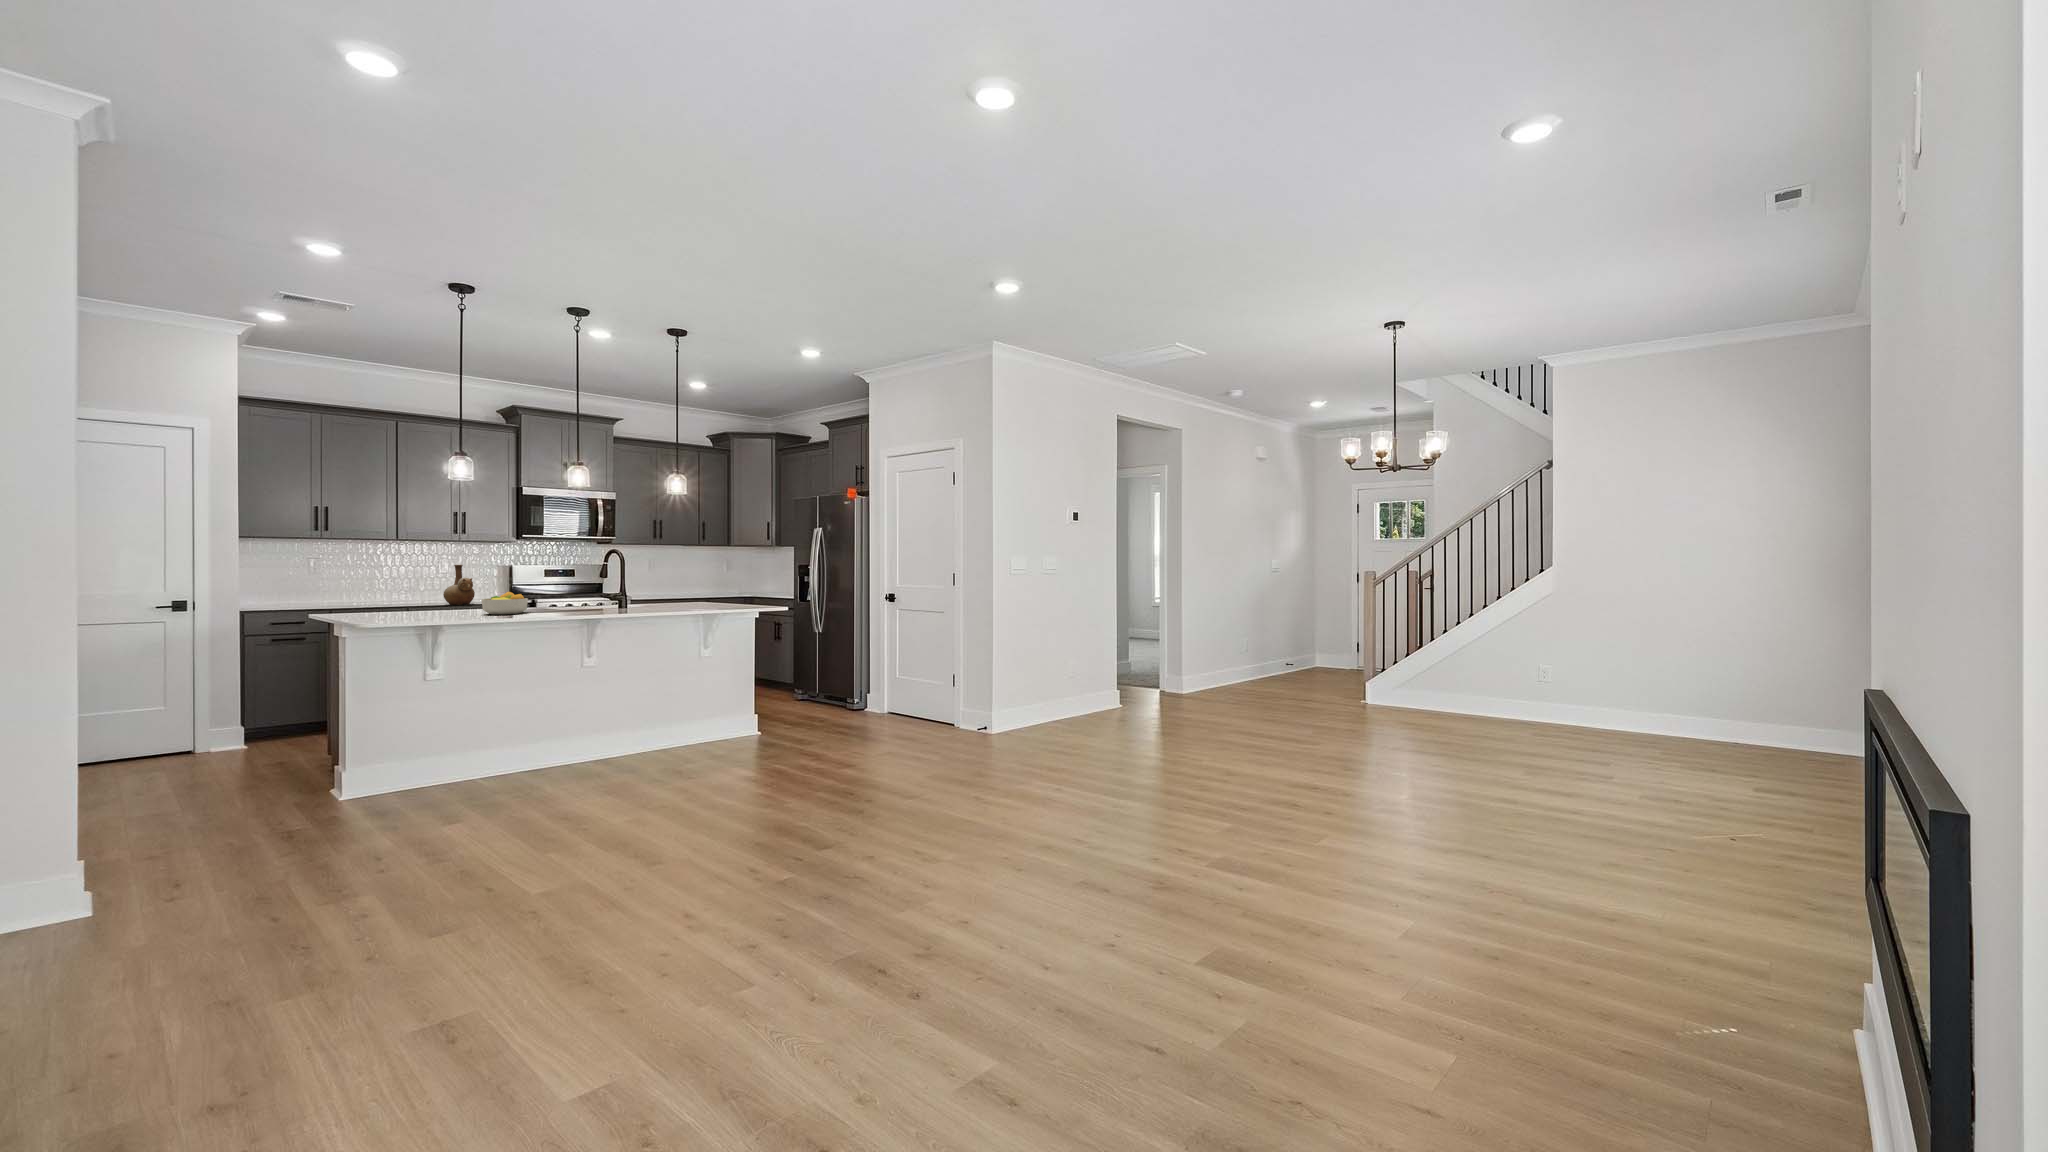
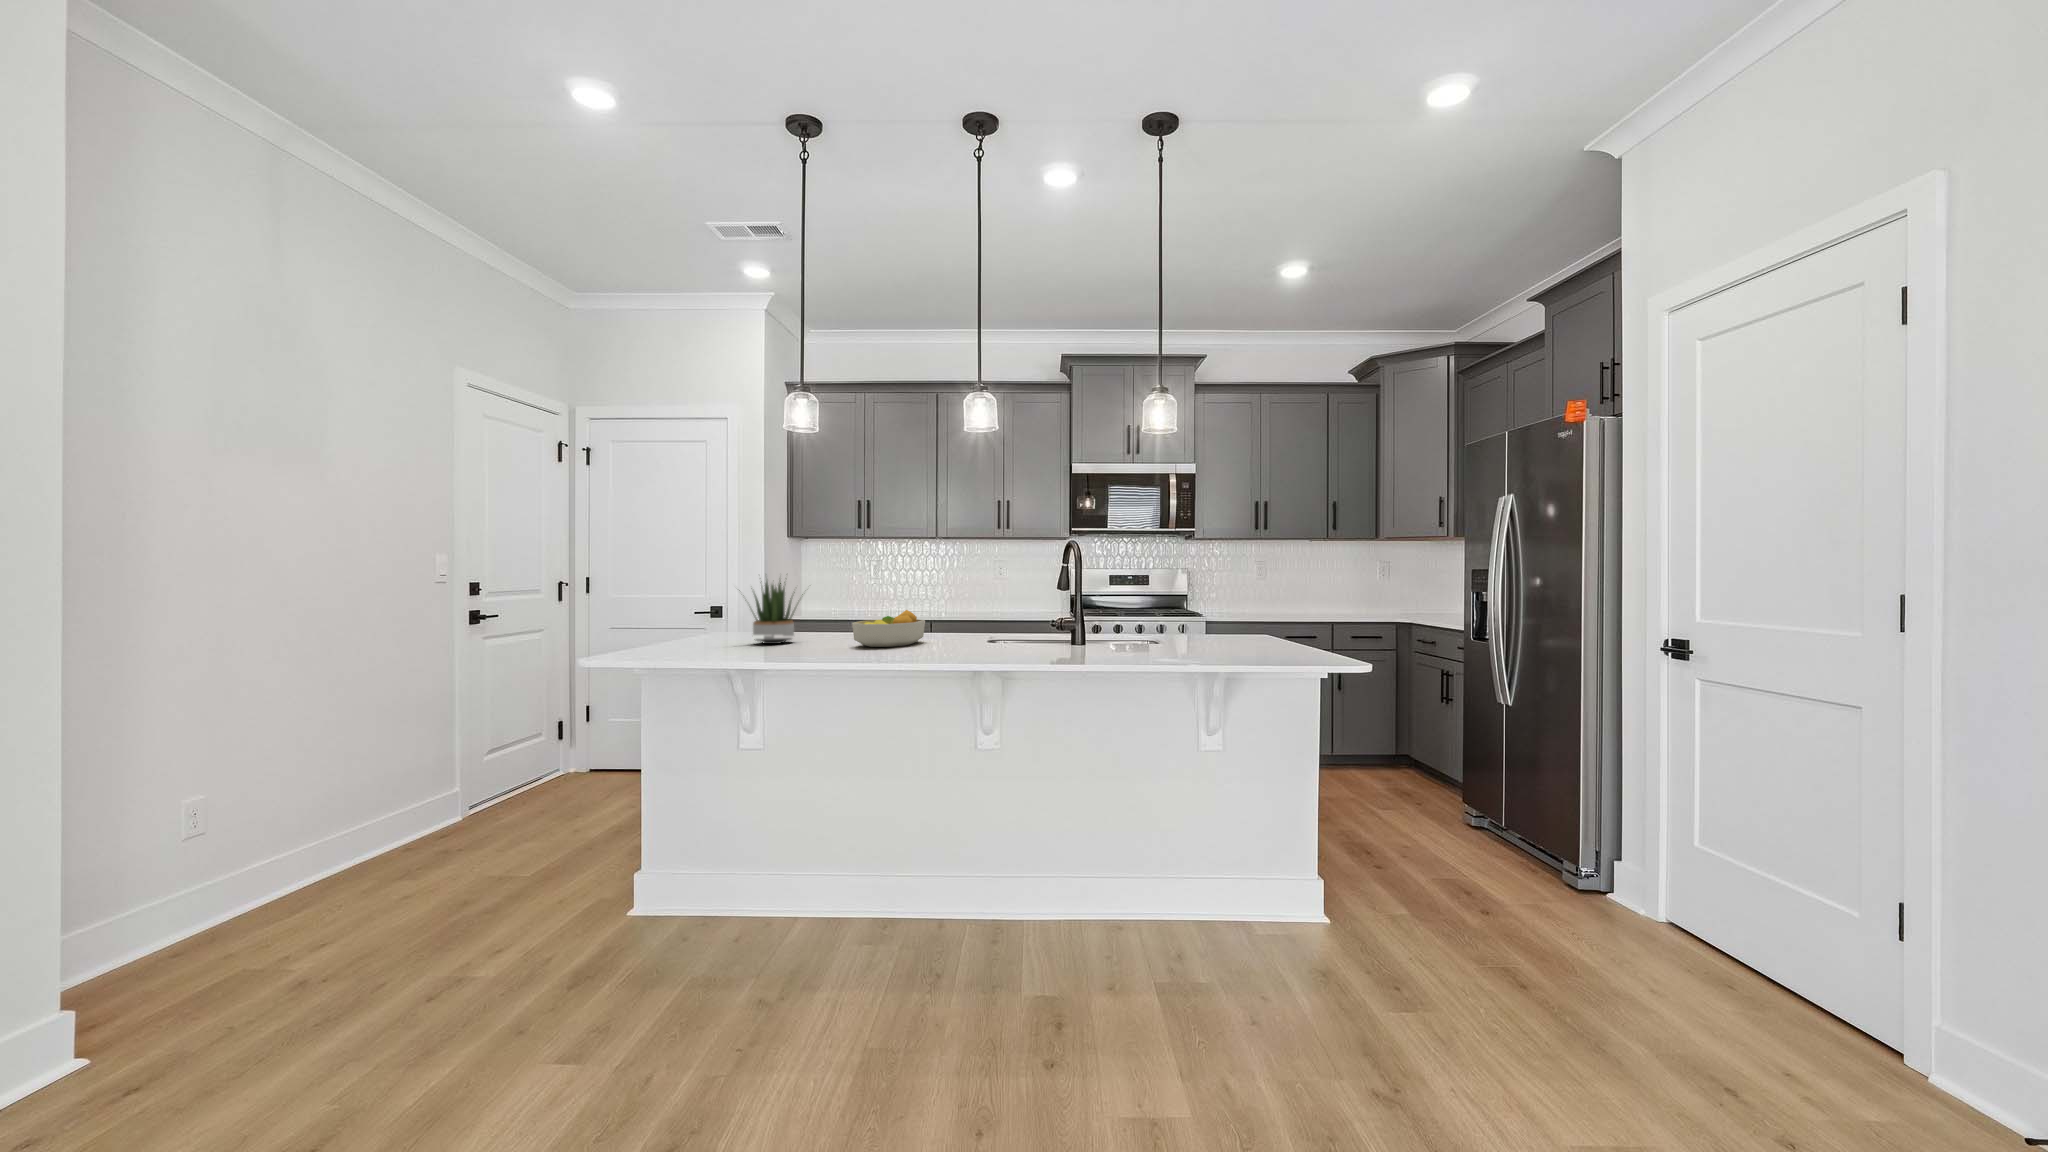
vase: present [443,565,475,605] -> none [953,567,987,618]
potted plant: none [371,568,425,618] -> present [739,581,803,644]

